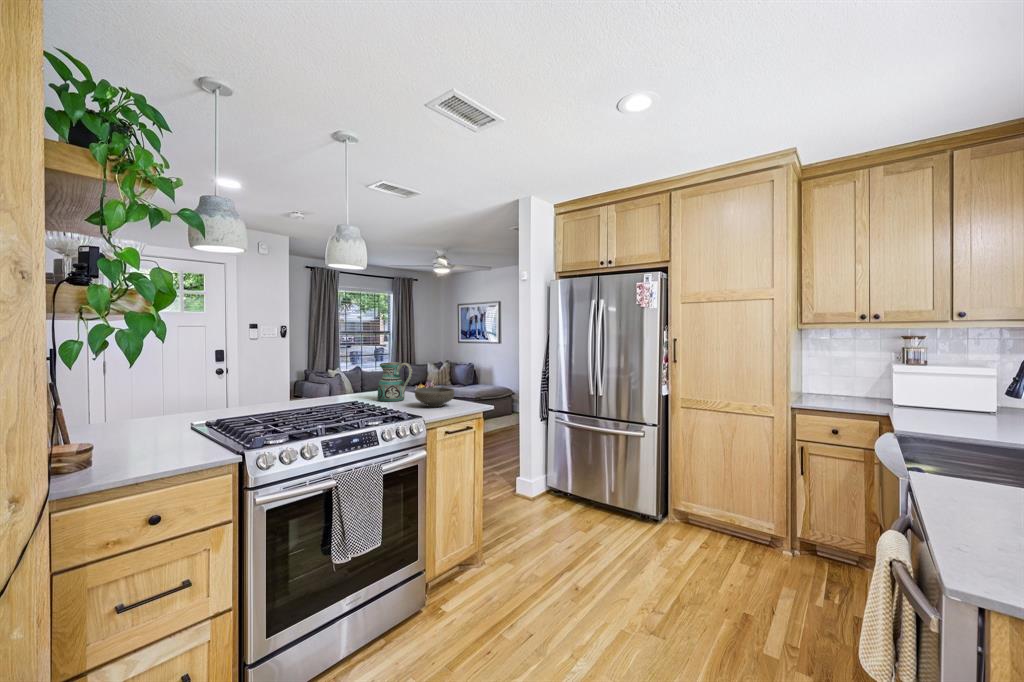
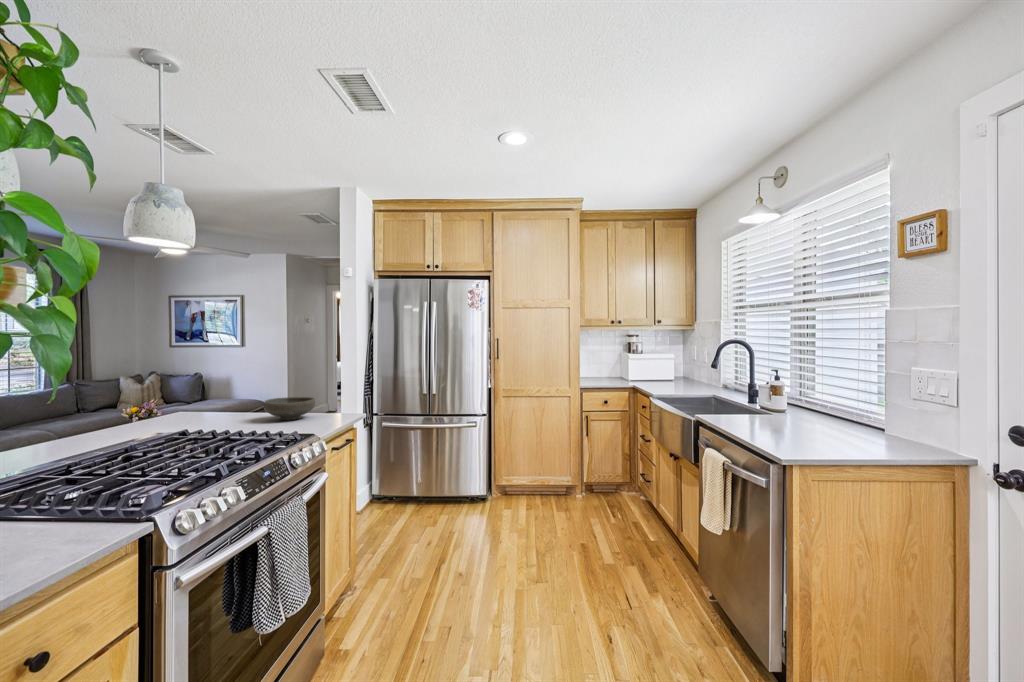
ceramic pitcher: present [377,362,412,402] -> none [188,371,242,422]

